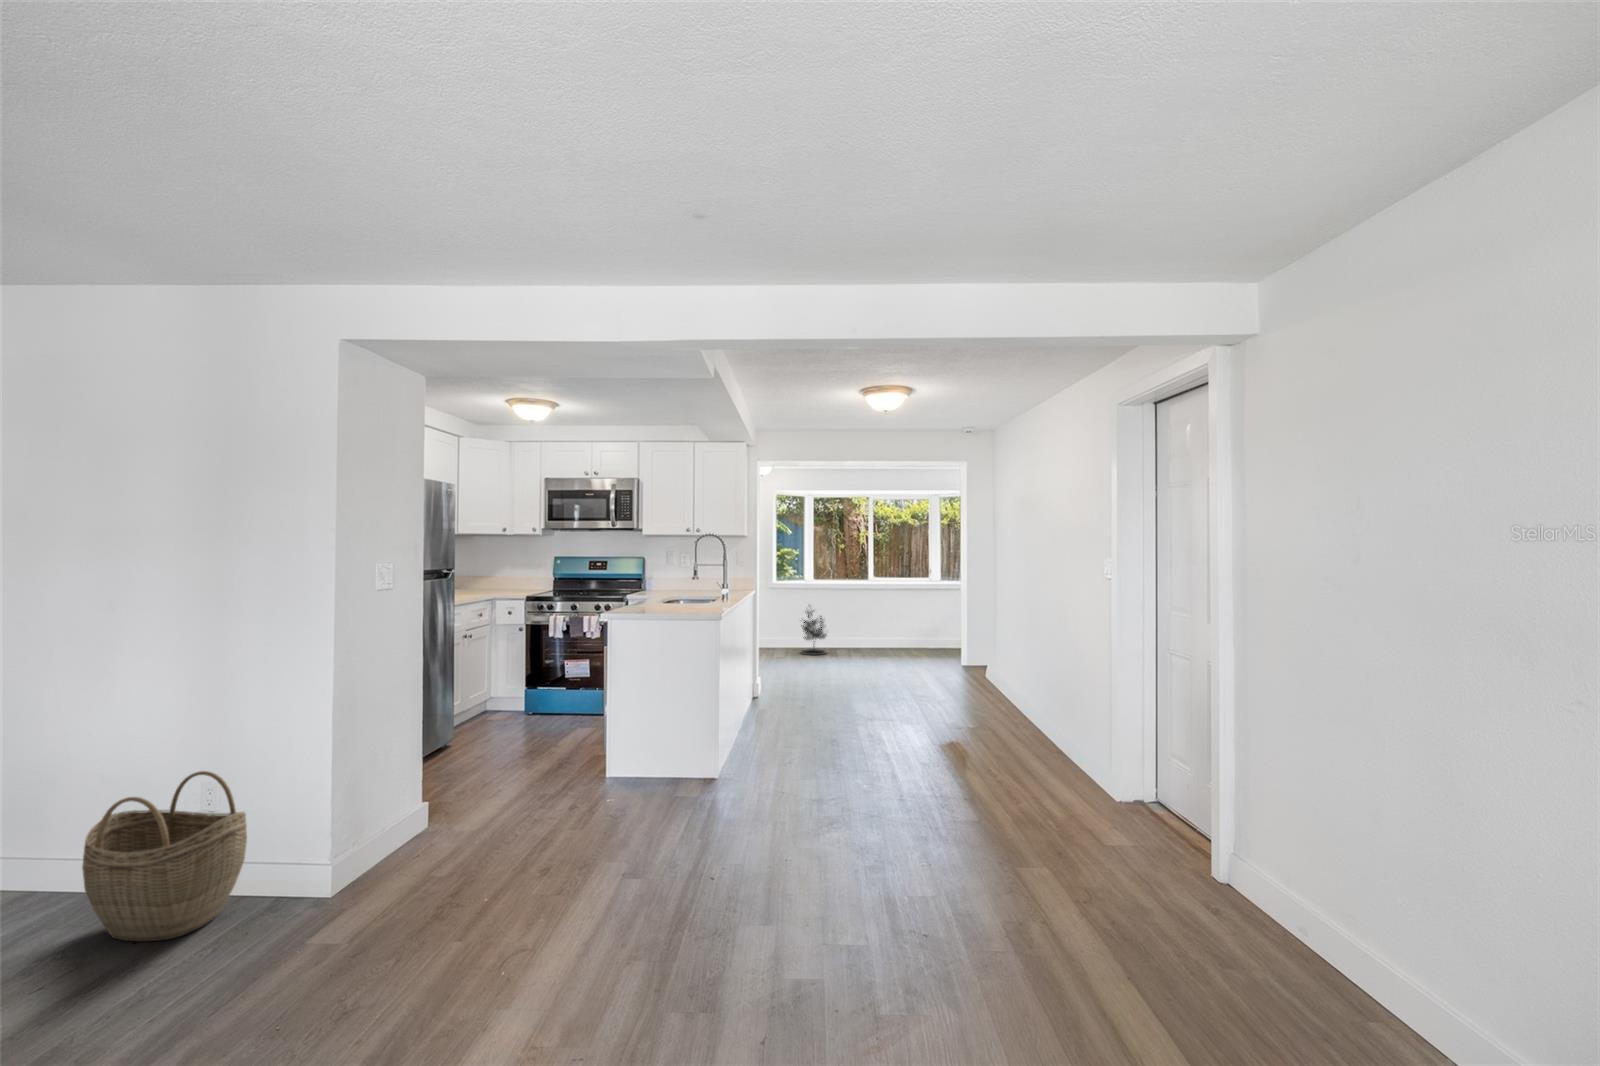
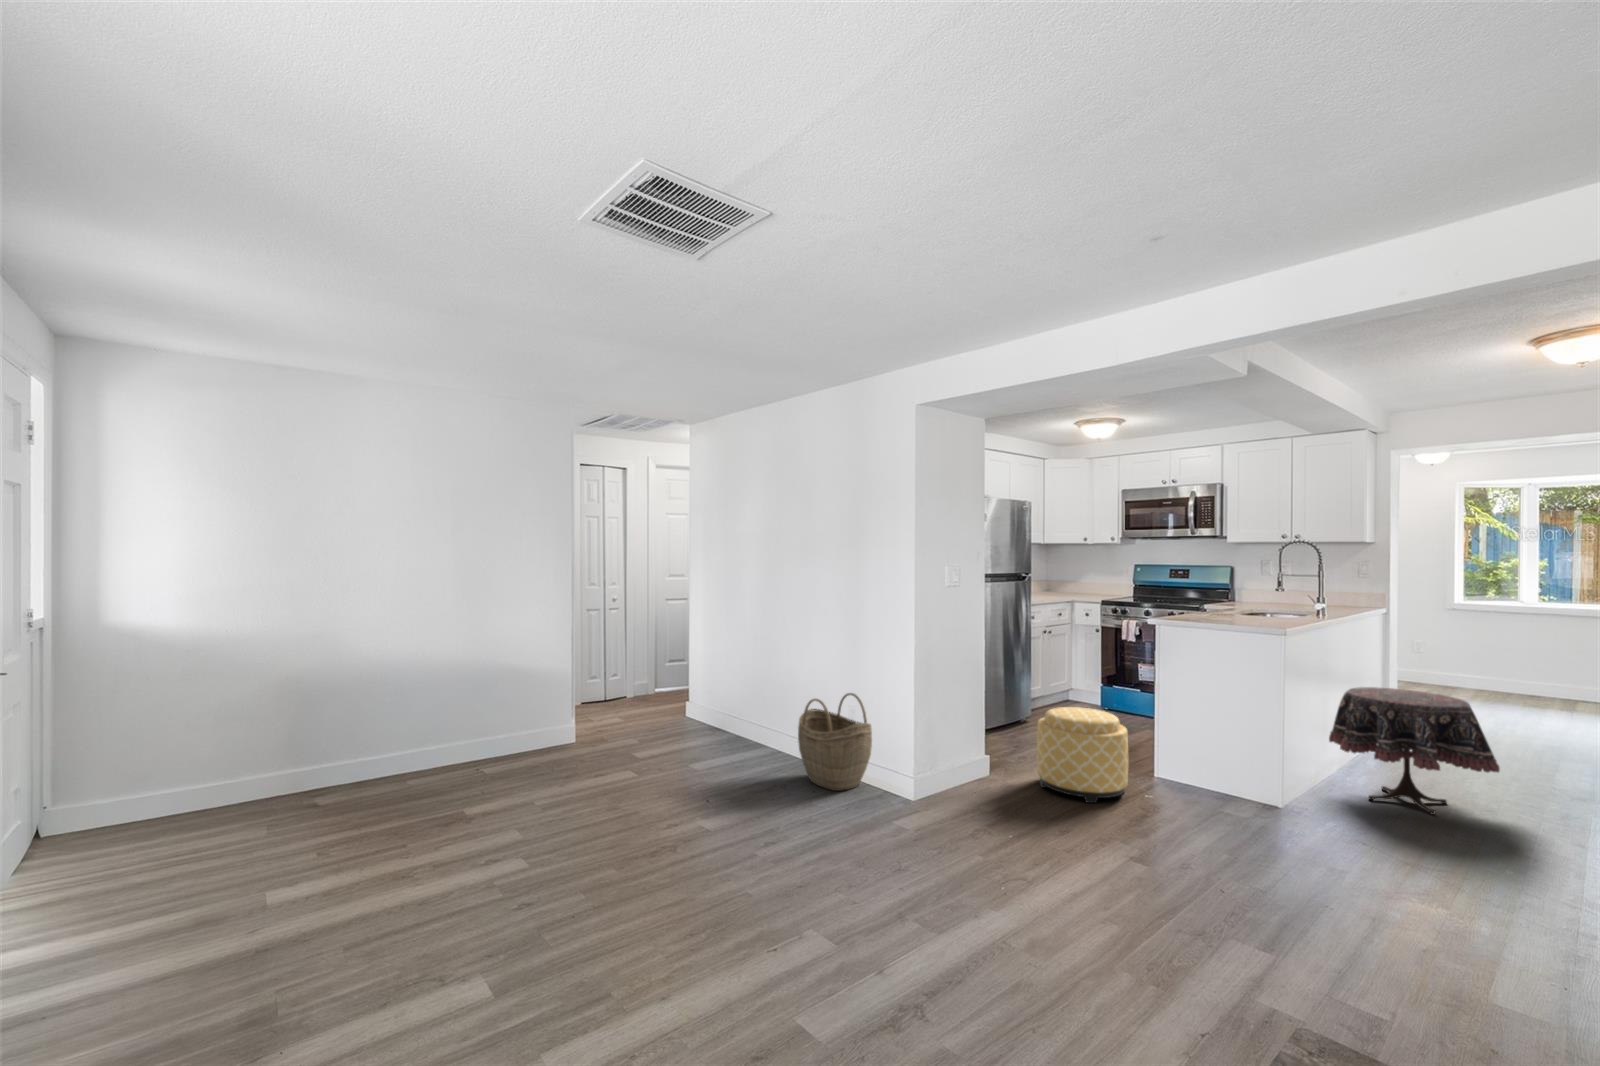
potted tree: present [800,606,827,655] -> none [1500,638,1563,712]
side table: none [740,654,845,751] -> present [1329,687,1500,815]
ottoman: none [491,720,593,828] -> present [1037,707,1128,803]

